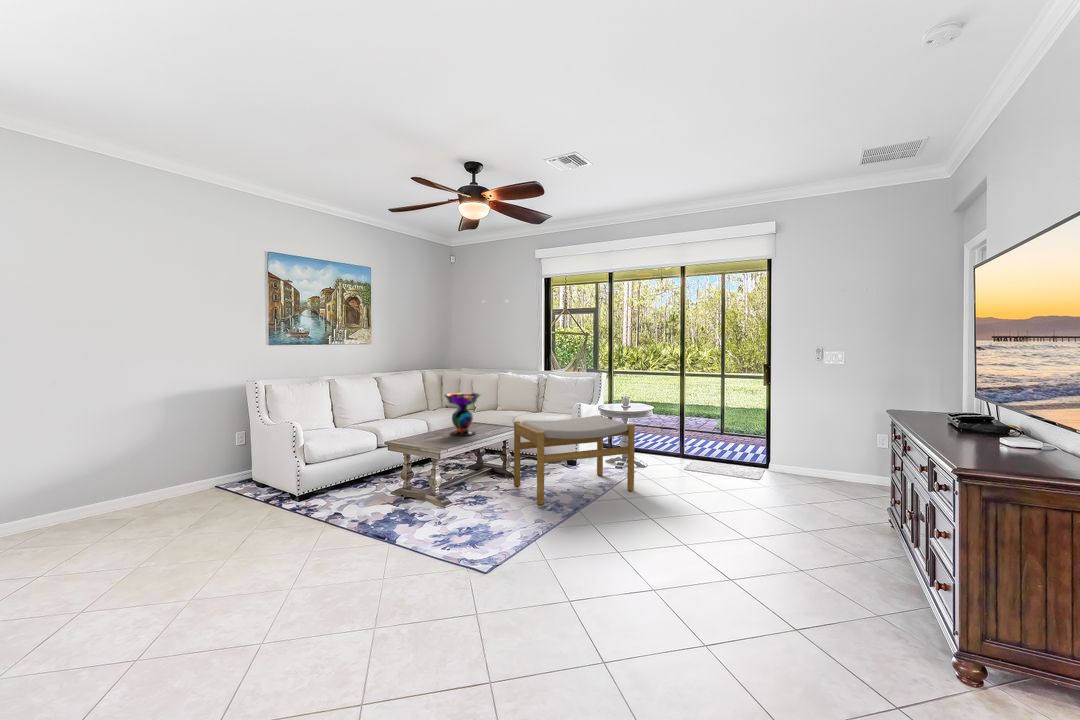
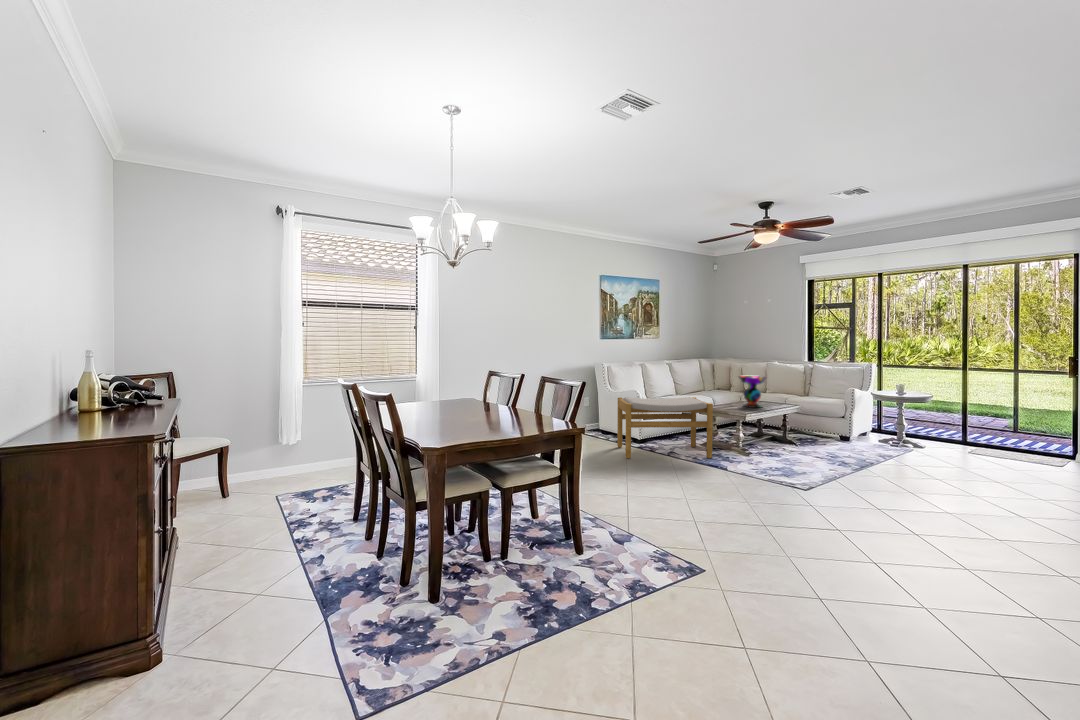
footstool: present [514,415,635,505] -> present [617,397,713,458]

